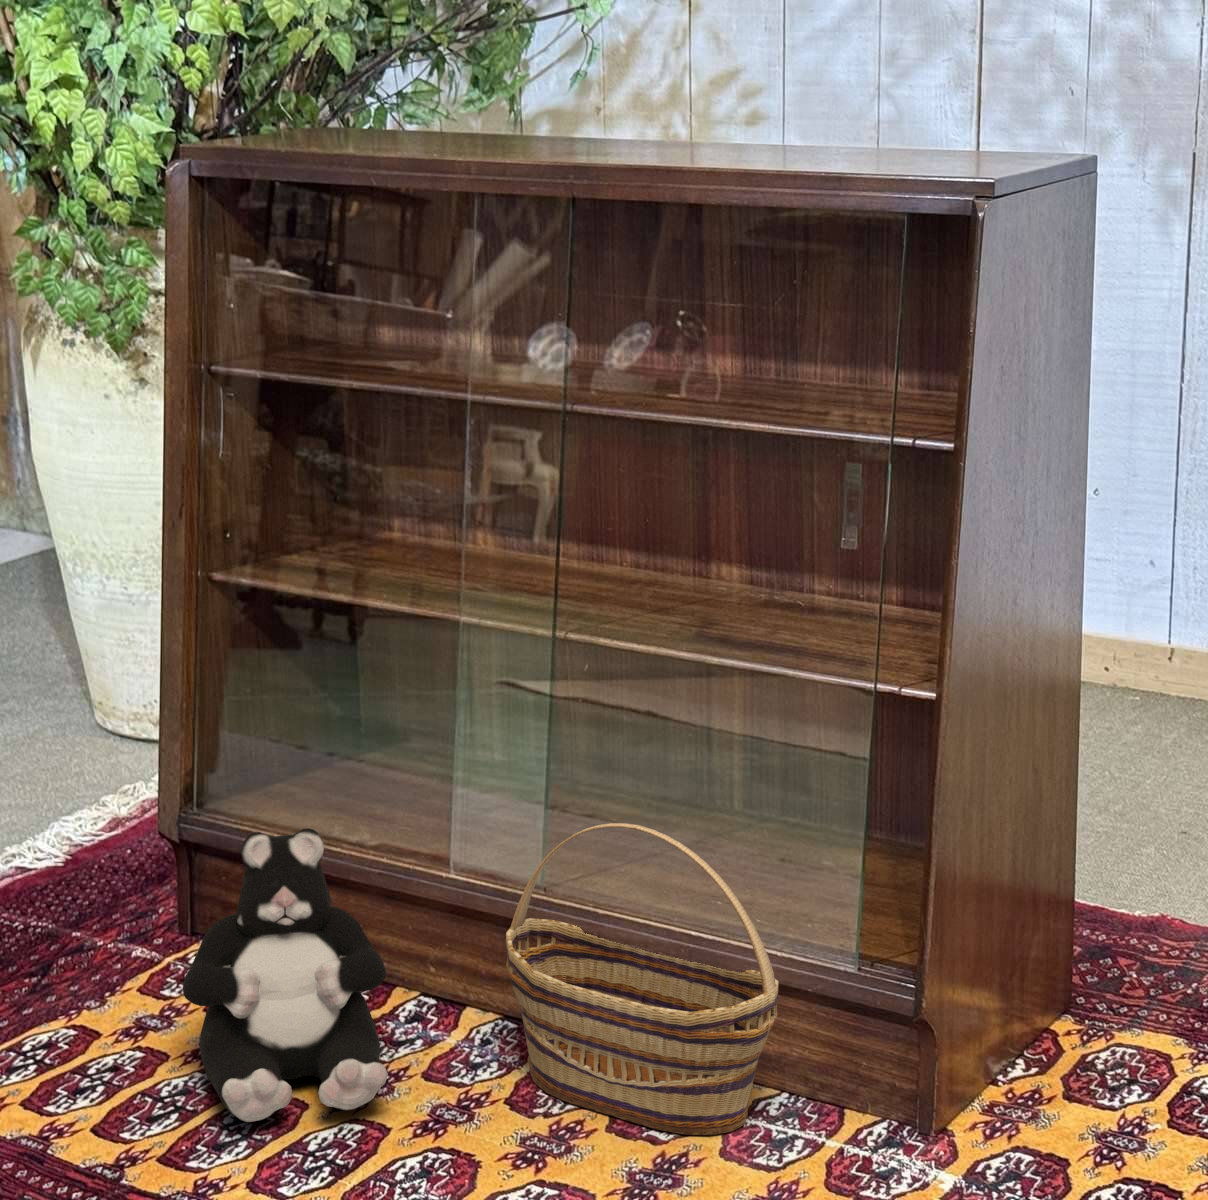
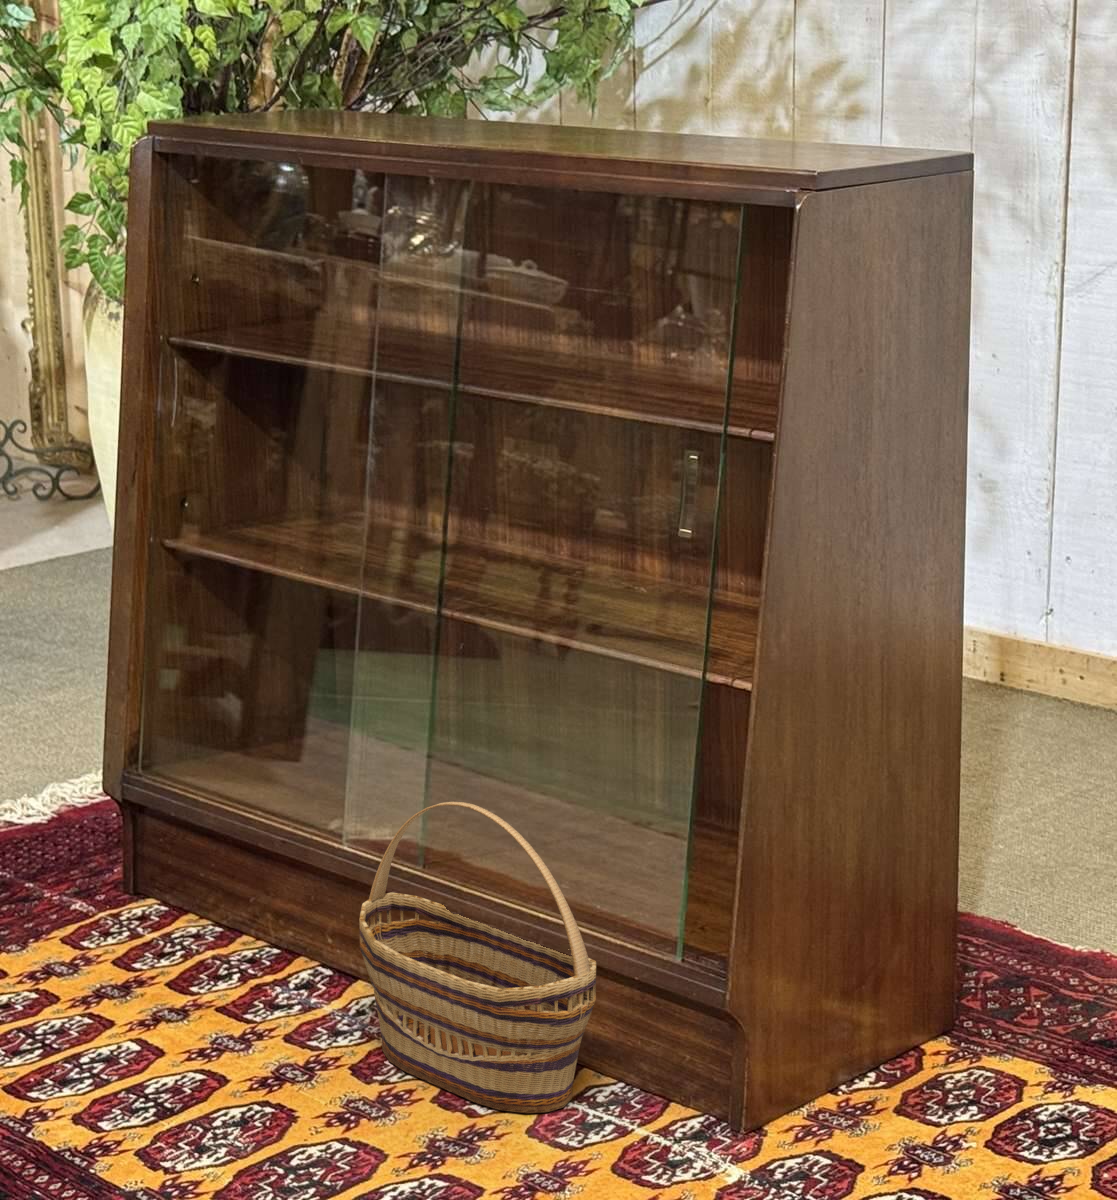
plush toy: present [183,828,388,1122] -> none [62,791,256,1061]

